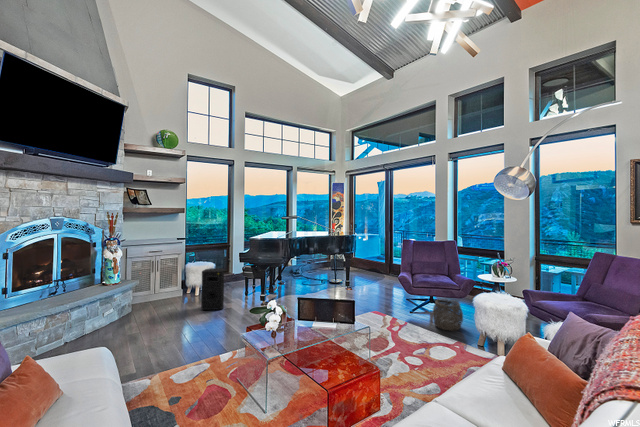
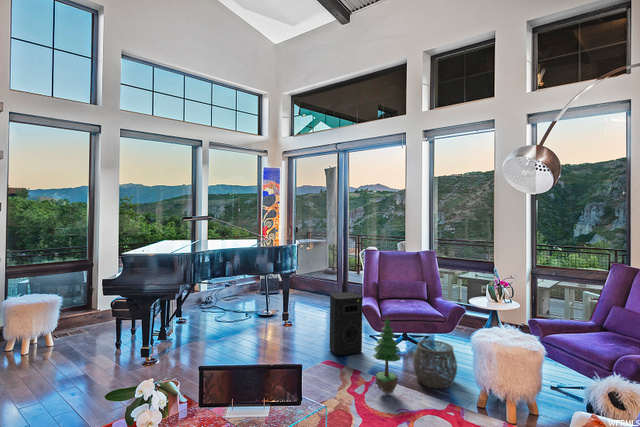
speaker: present [201,268,224,310] -> present [329,293,363,355]
potted tree: none [403,280,422,331] -> present [373,317,400,394]

